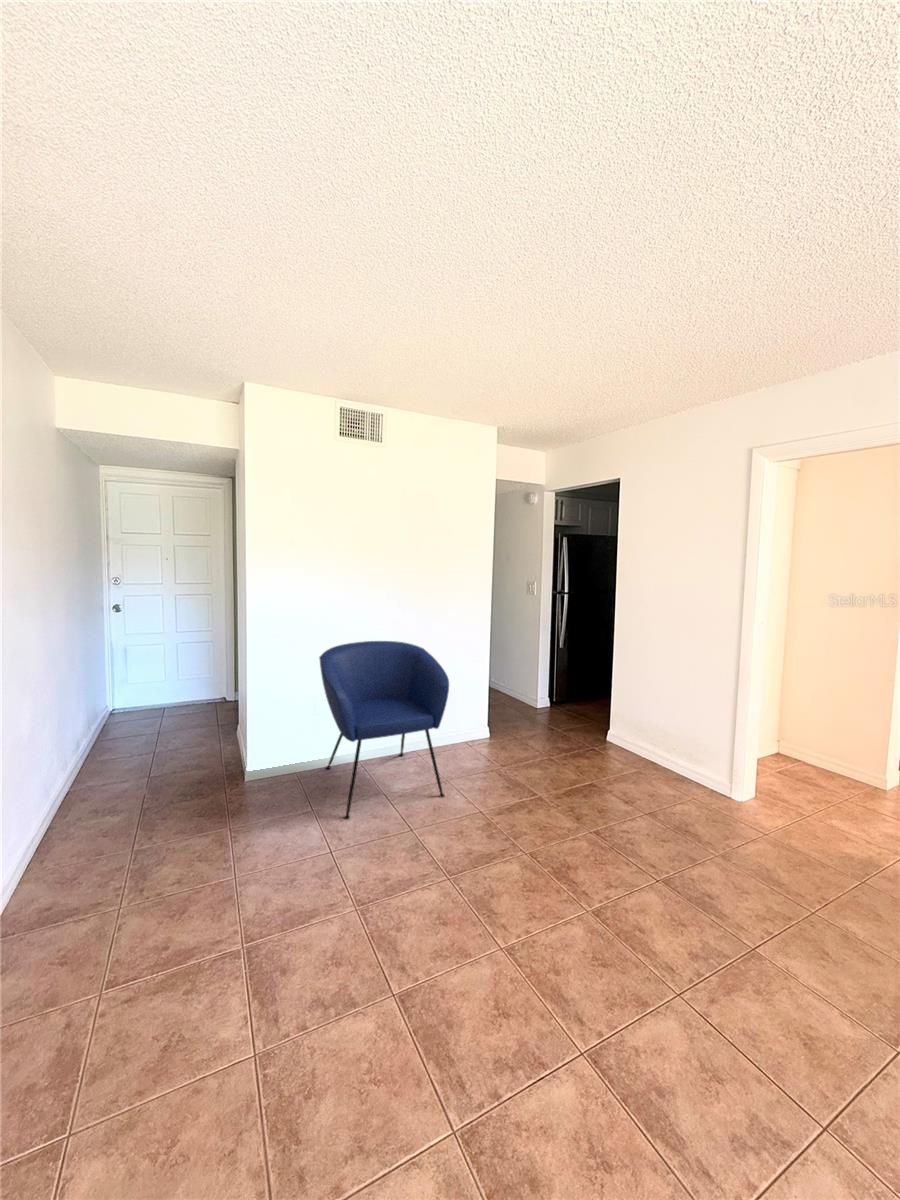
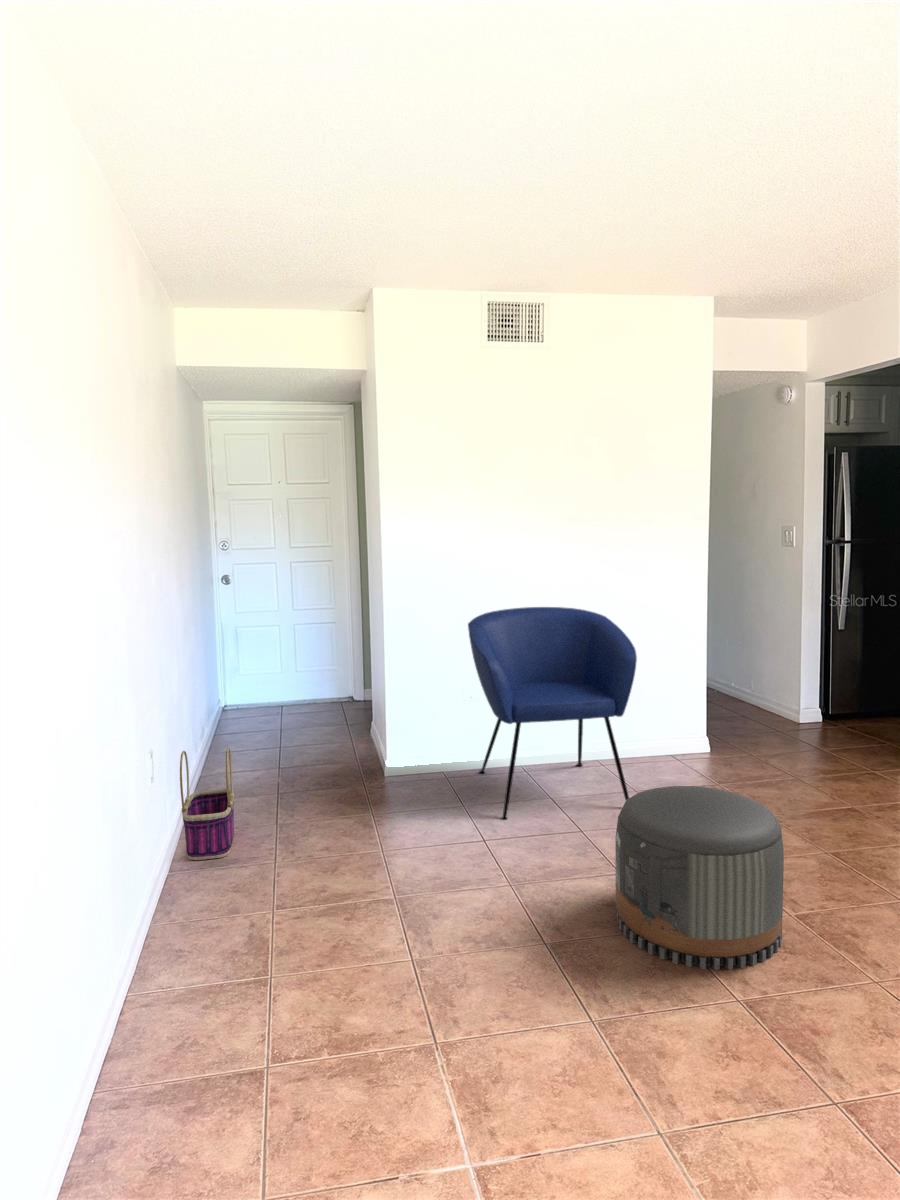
basket: none [15,790,86,914] -> present [180,747,234,860]
pouf: none [447,803,583,985] -> present [615,786,784,970]

